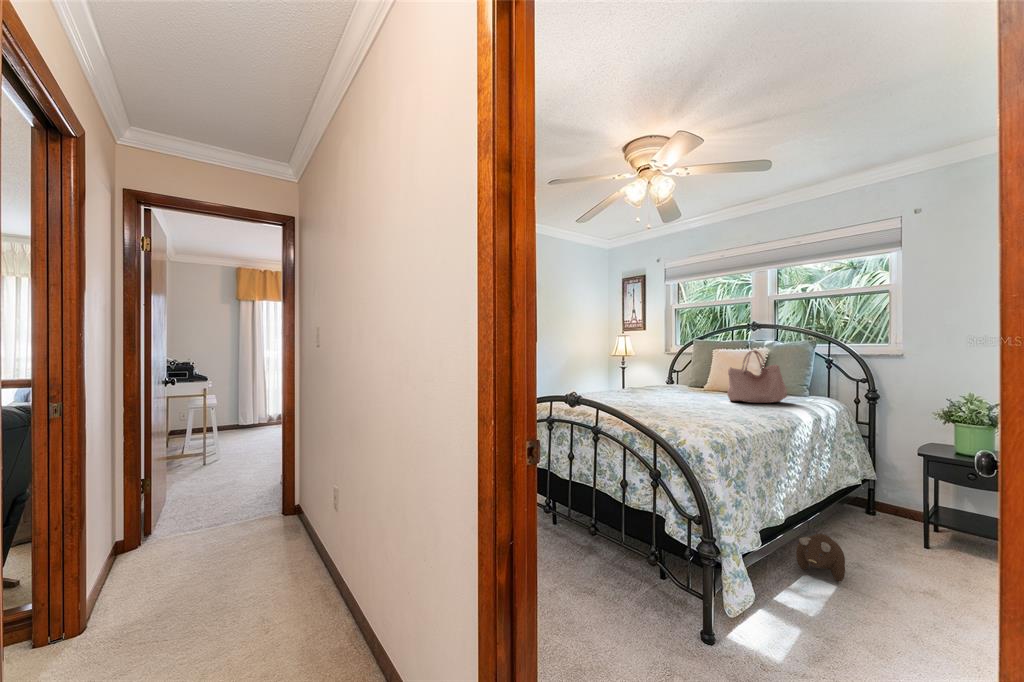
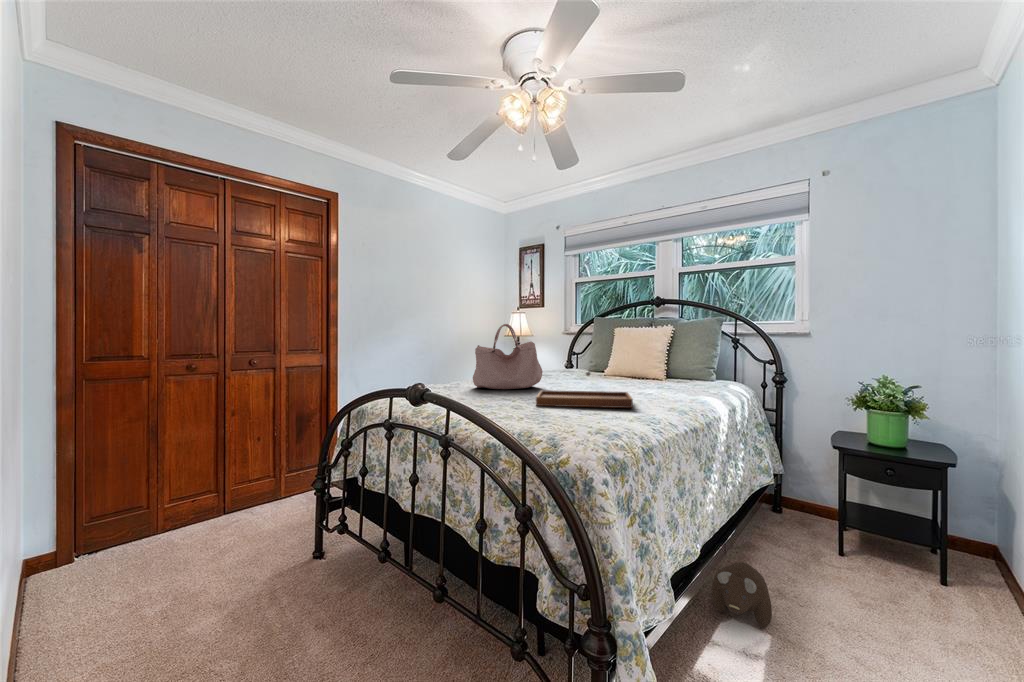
handbag: present [727,350,787,403] -> present [473,324,543,389]
tray: none [654,386,730,414] -> present [536,371,633,408]

